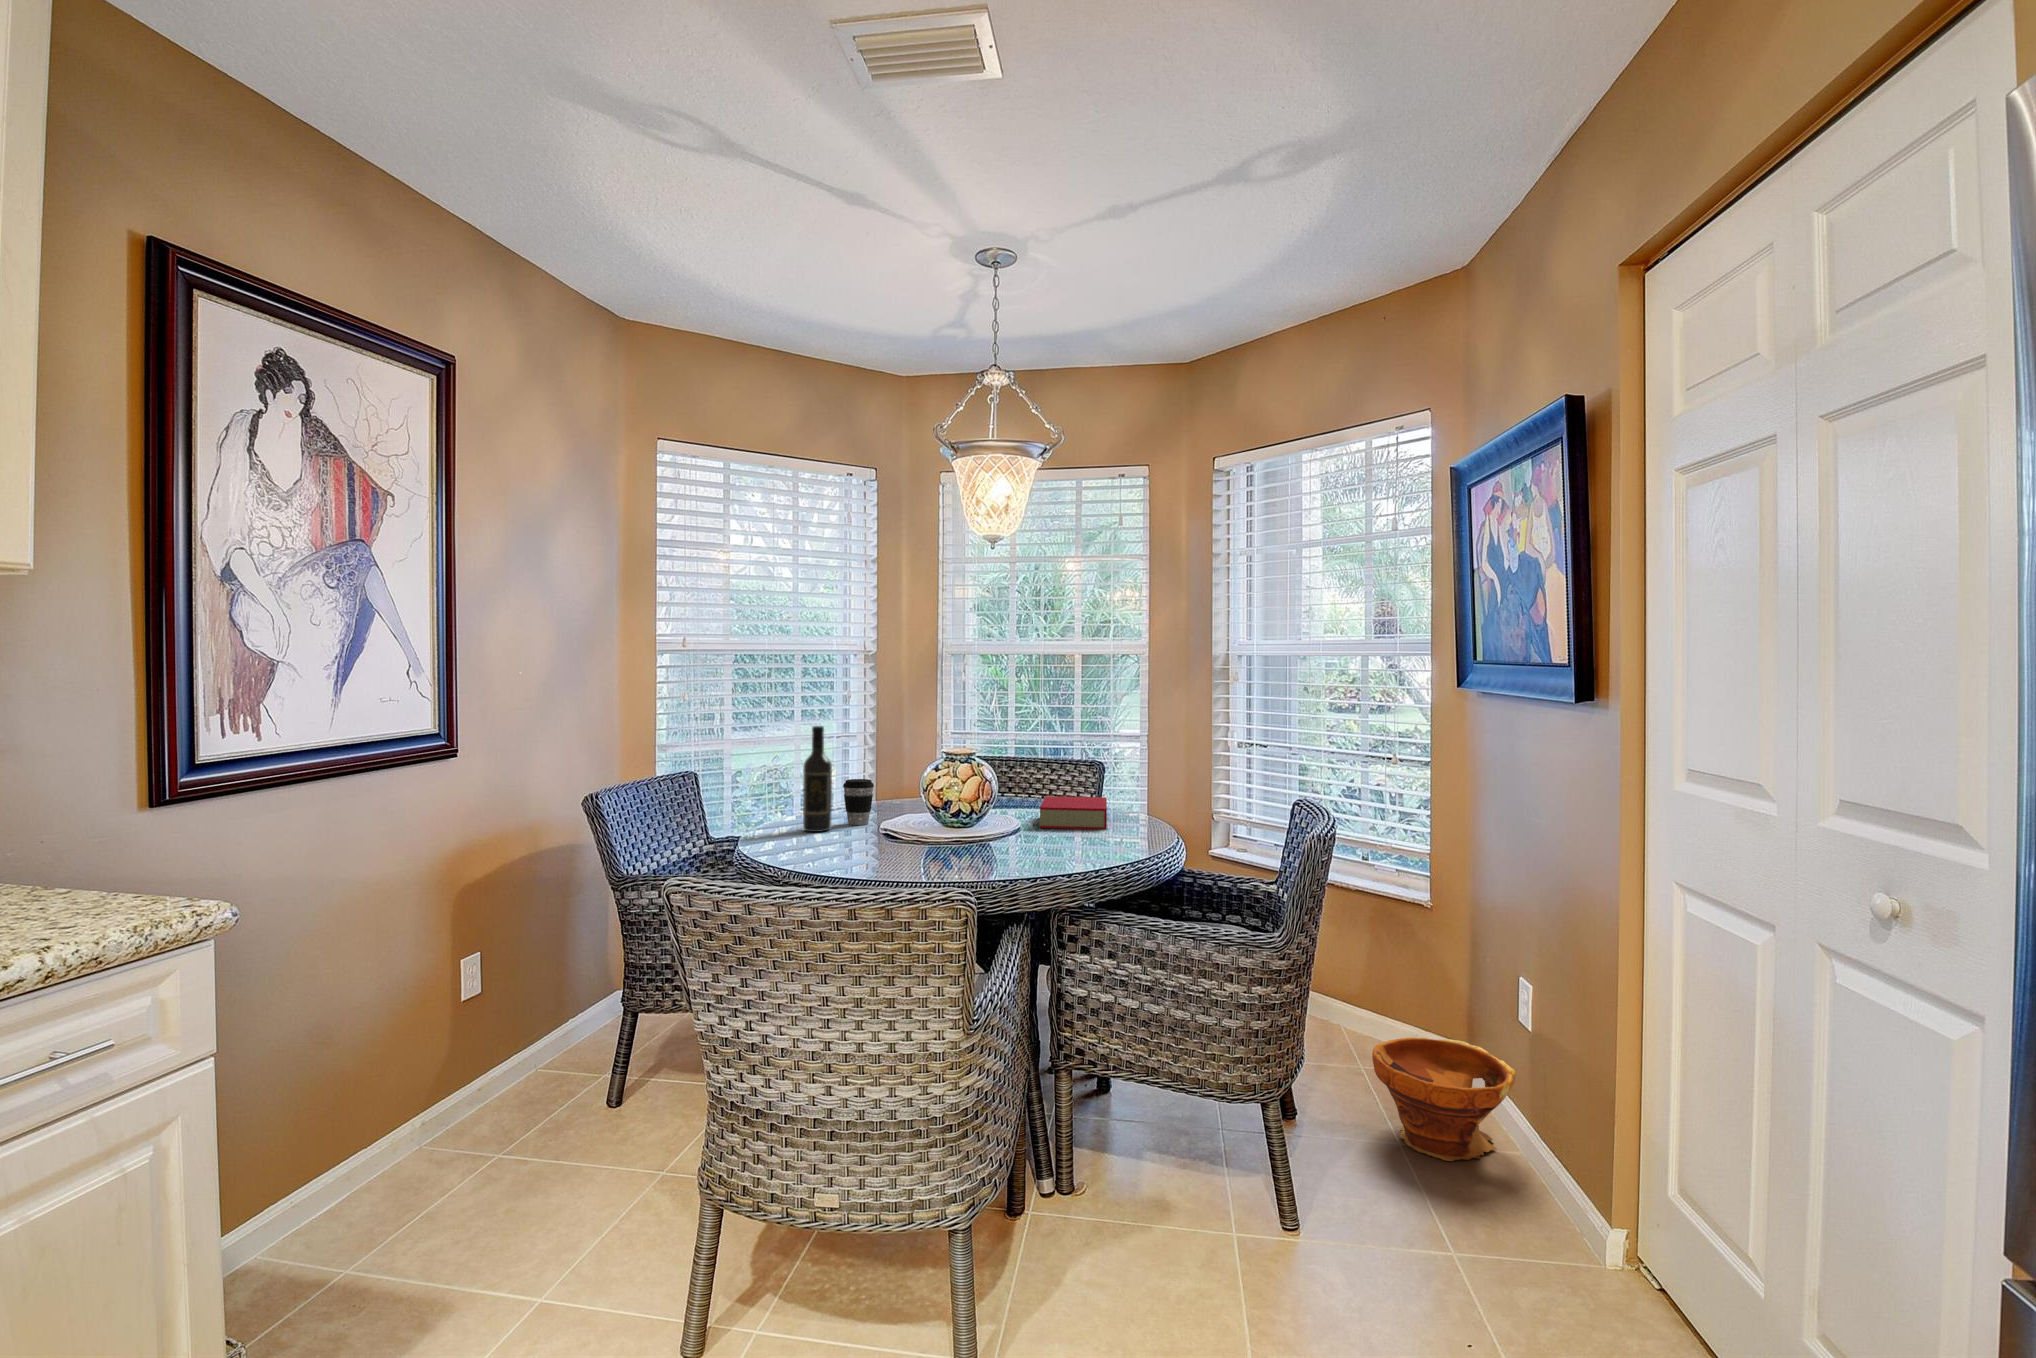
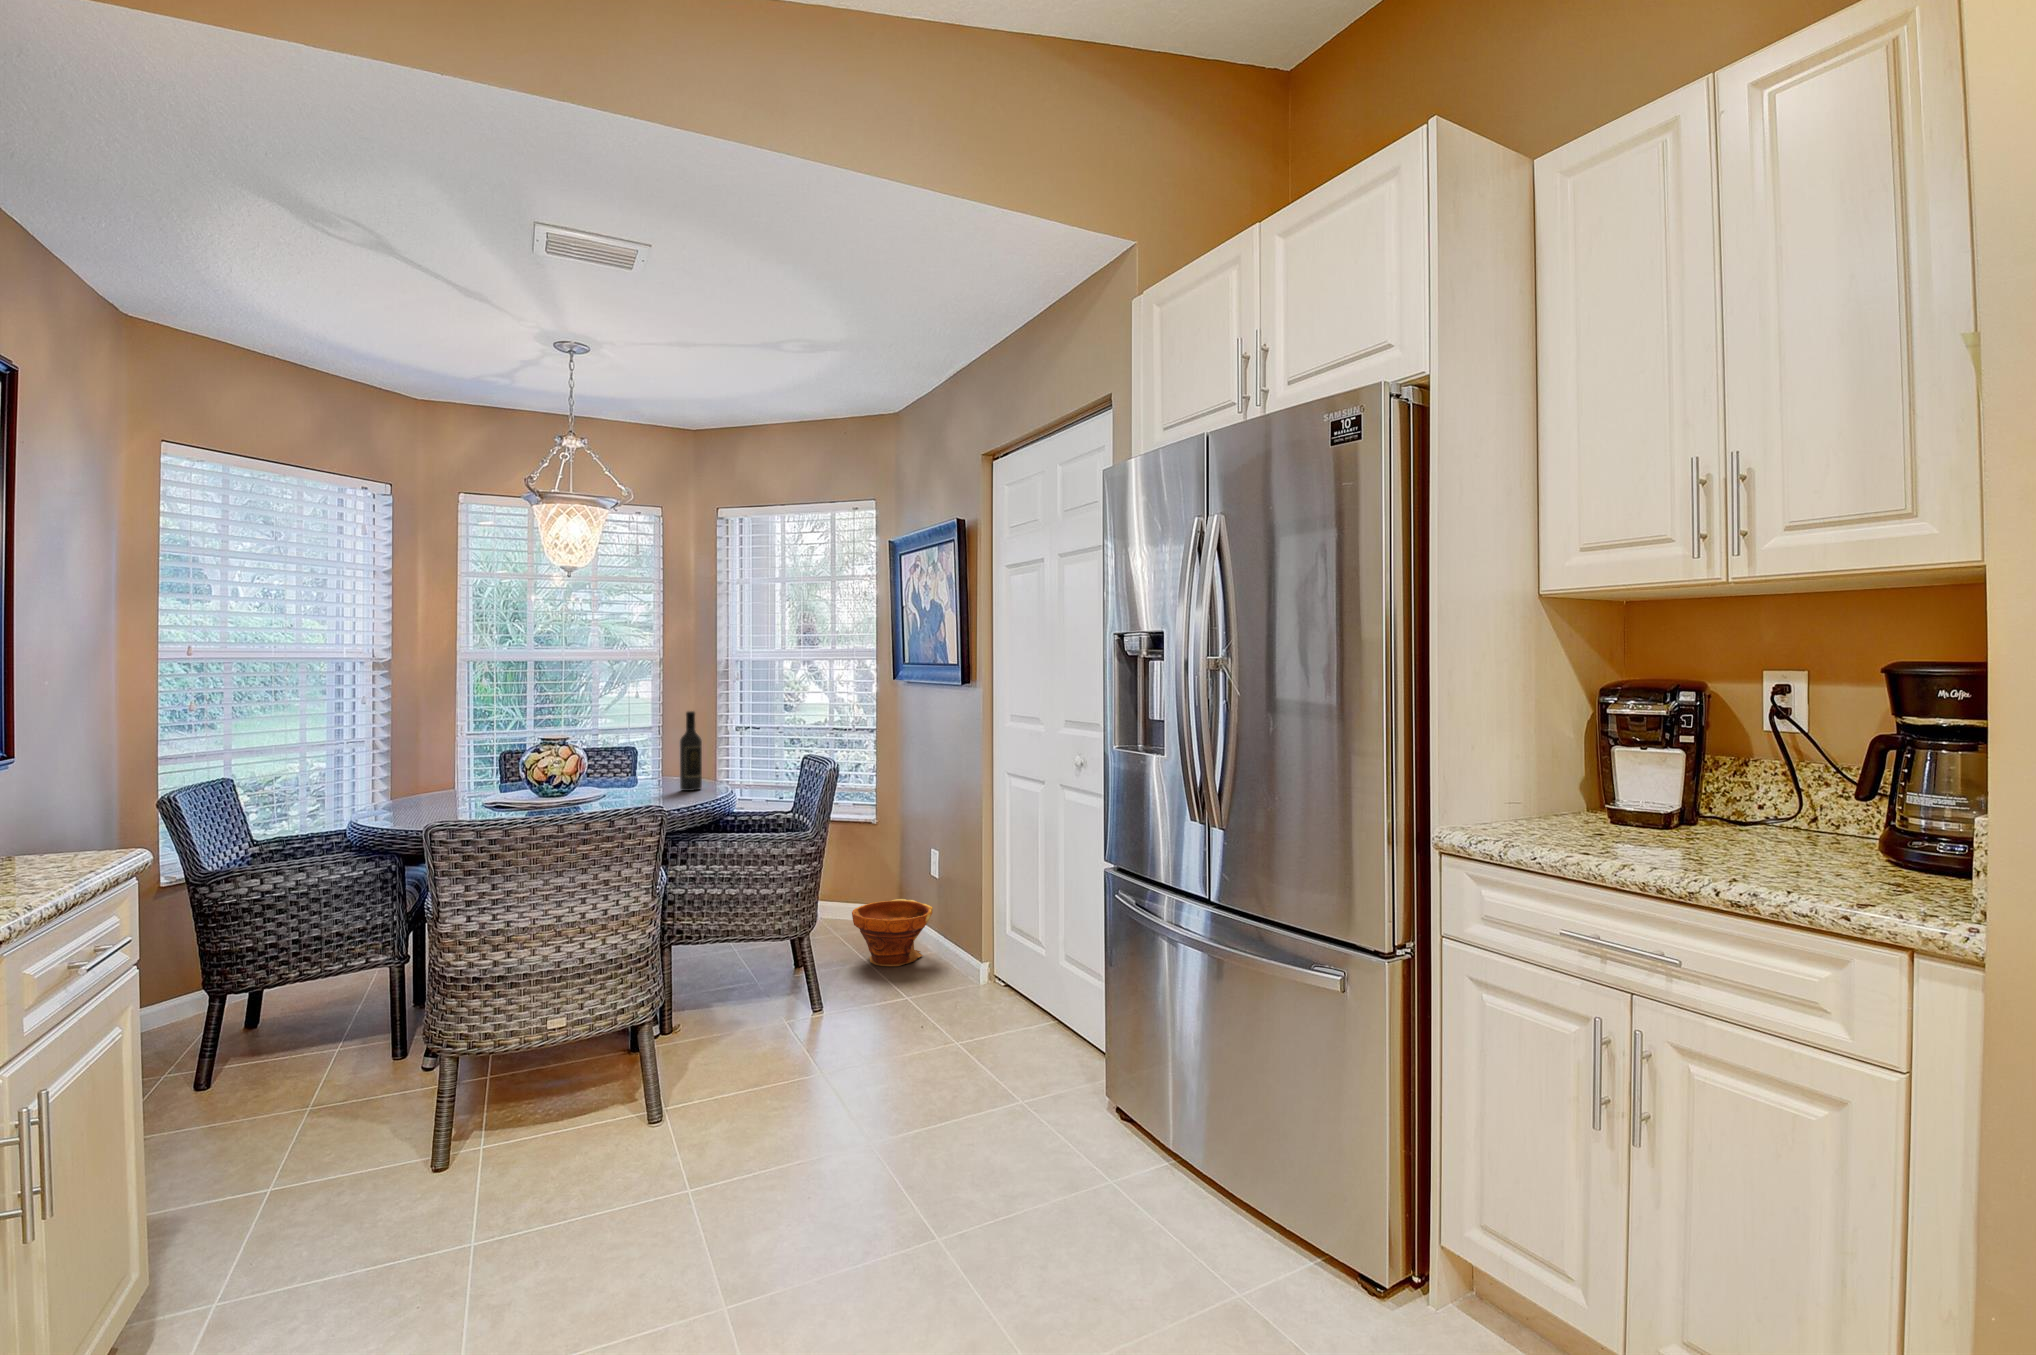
wine bottle: present [803,726,832,832] -> present [679,711,702,791]
coffee cup: present [843,779,874,825] -> none [434,765,464,804]
book: present [1040,796,1107,829] -> none [609,767,670,791]

